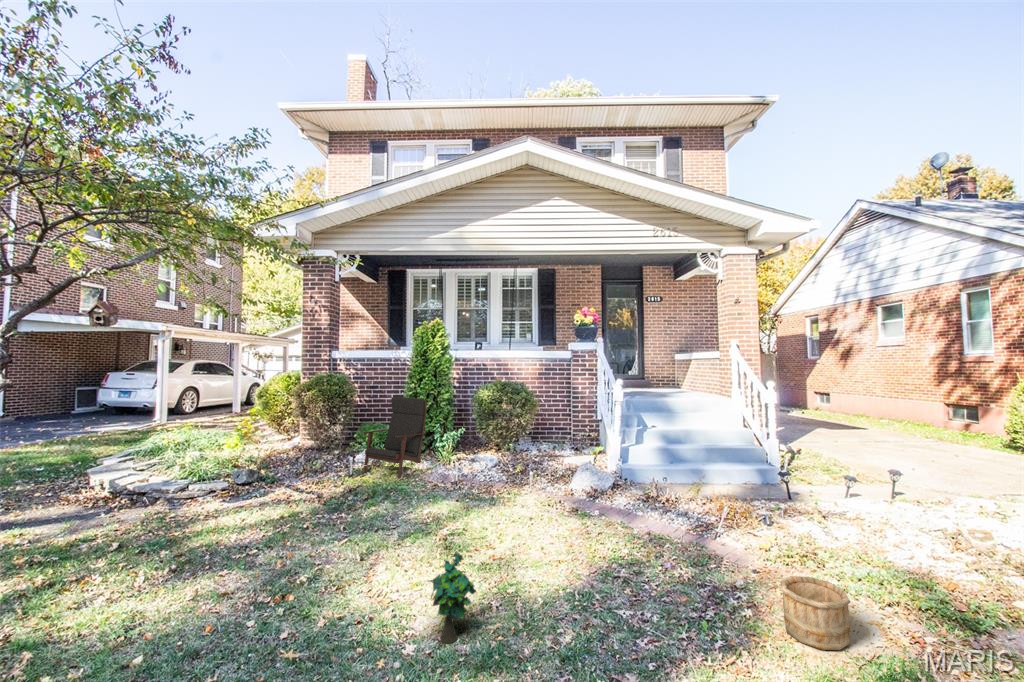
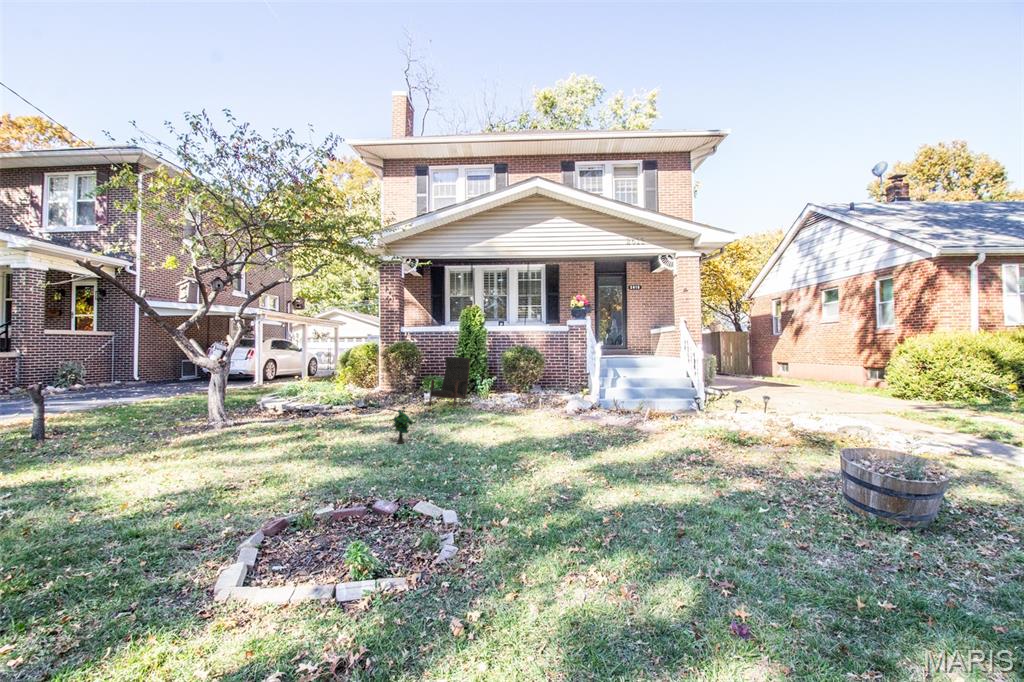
decorative plant: present [430,553,476,643] -> present [393,407,413,444]
wooden bucket: present [780,576,851,650] -> none [658,424,687,449]

